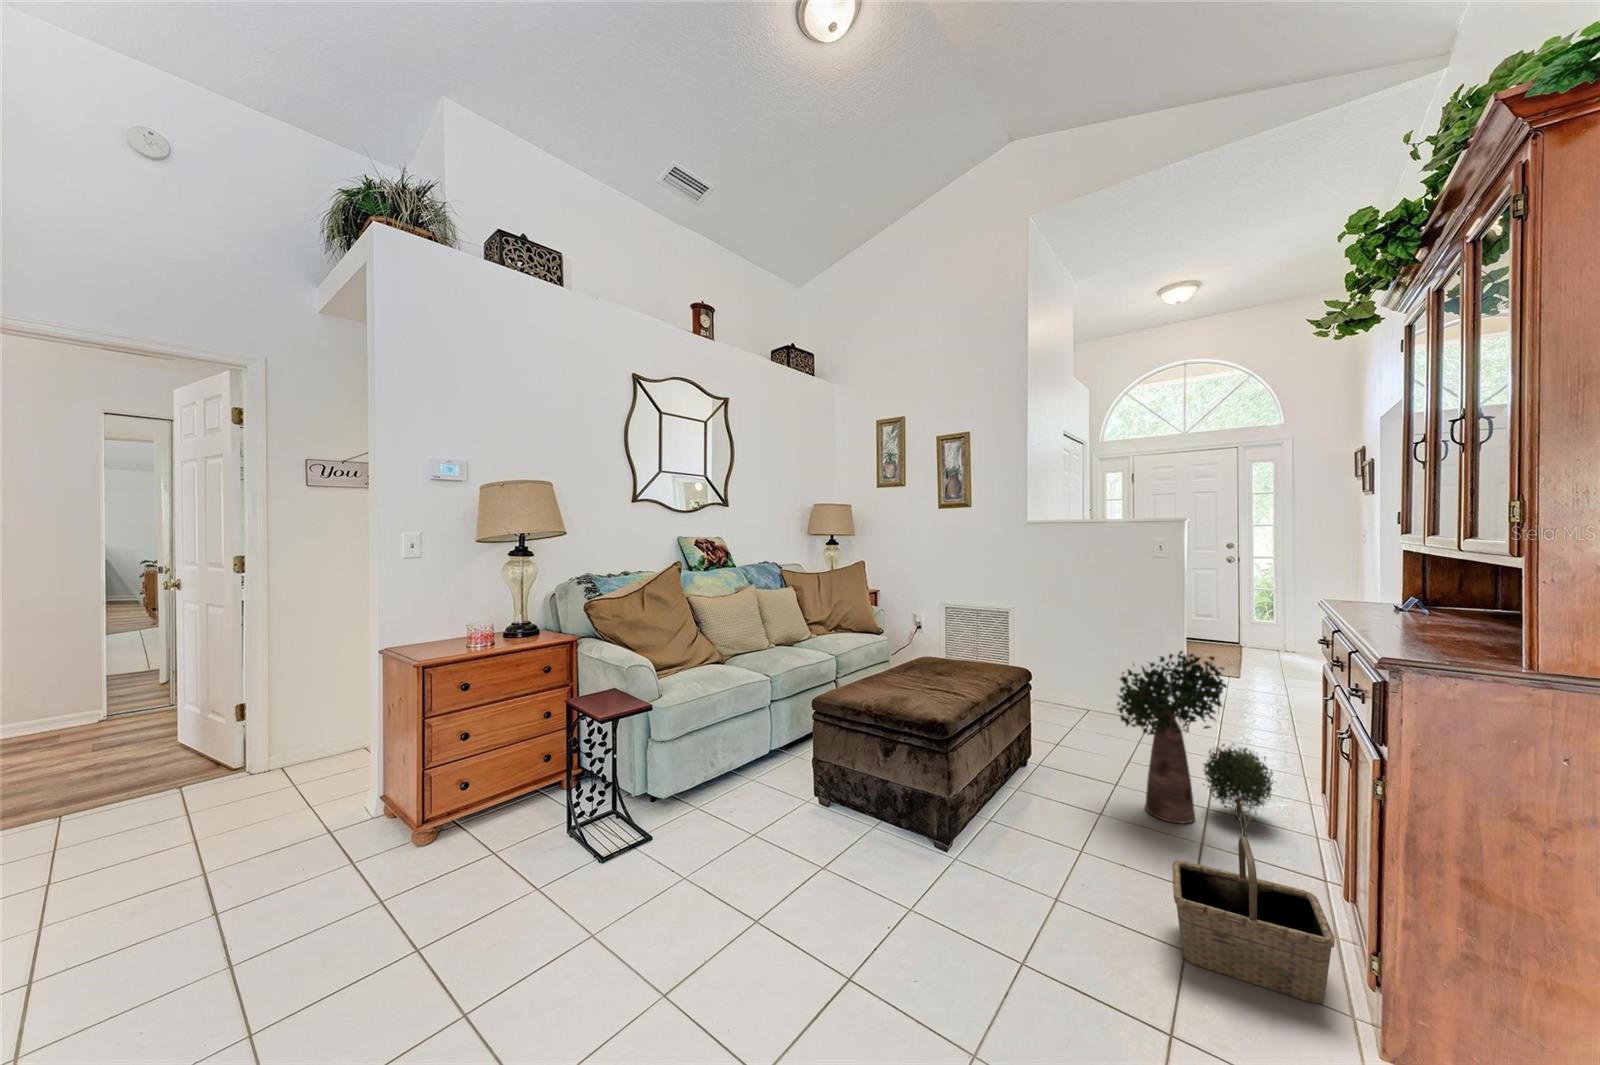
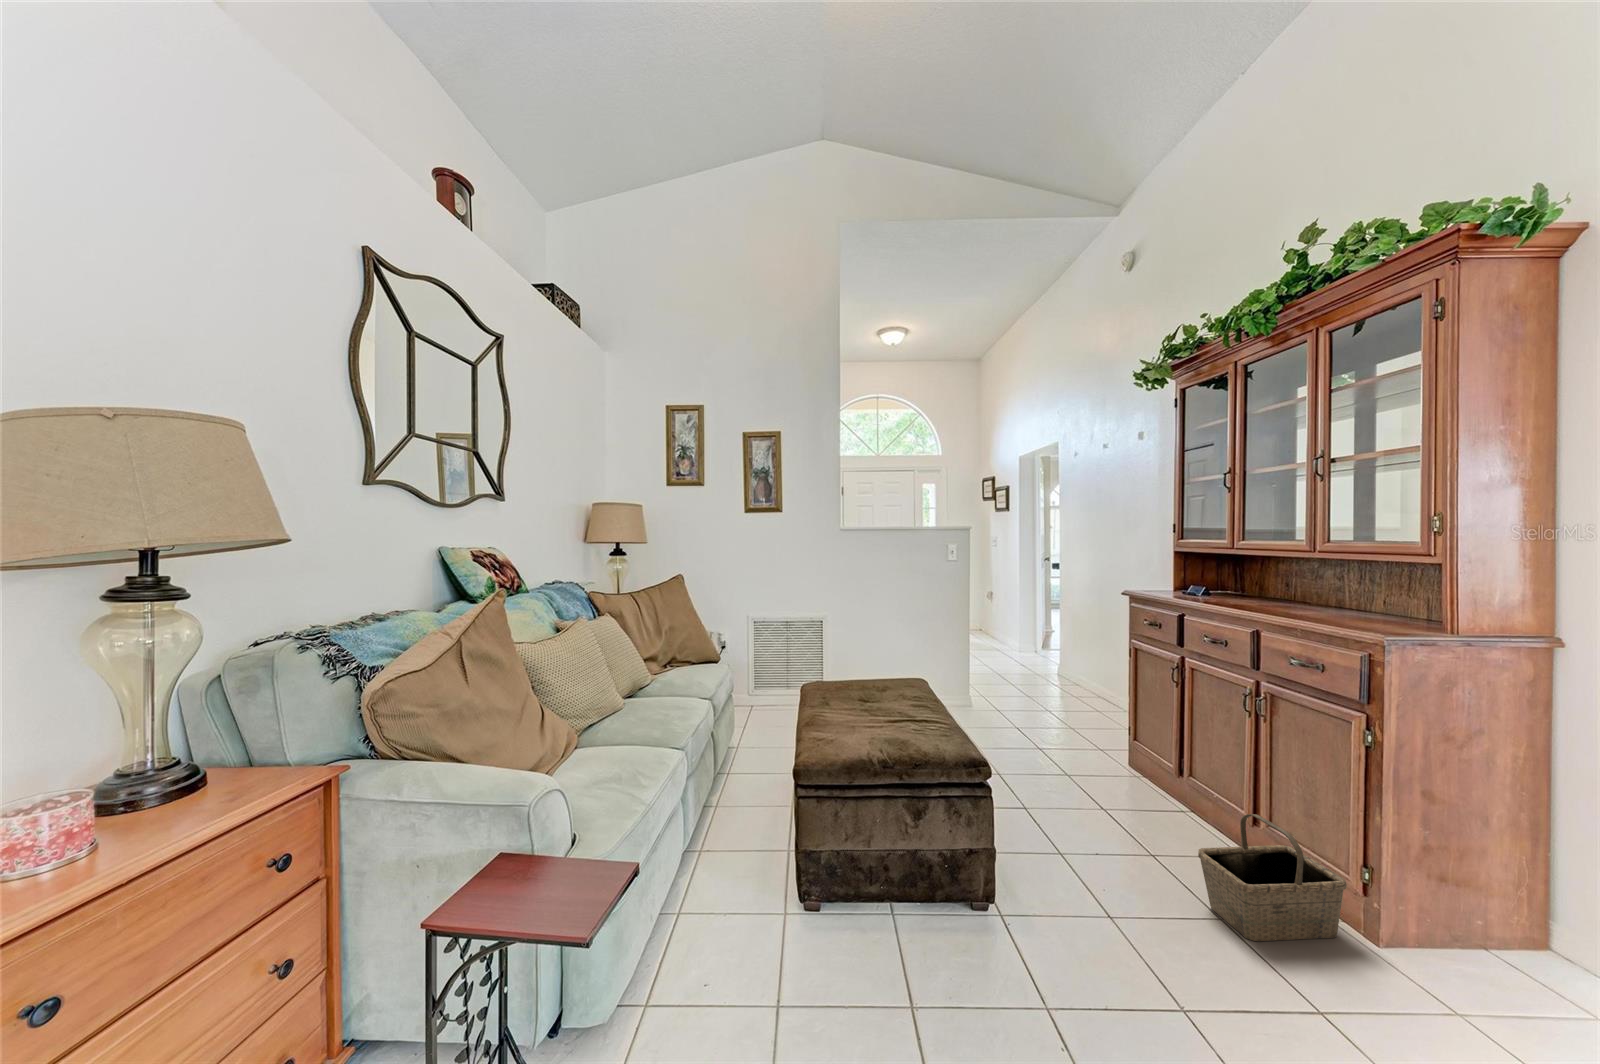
potted plant: present [1117,651,1273,838] -> none [1038,653,1166,821]

